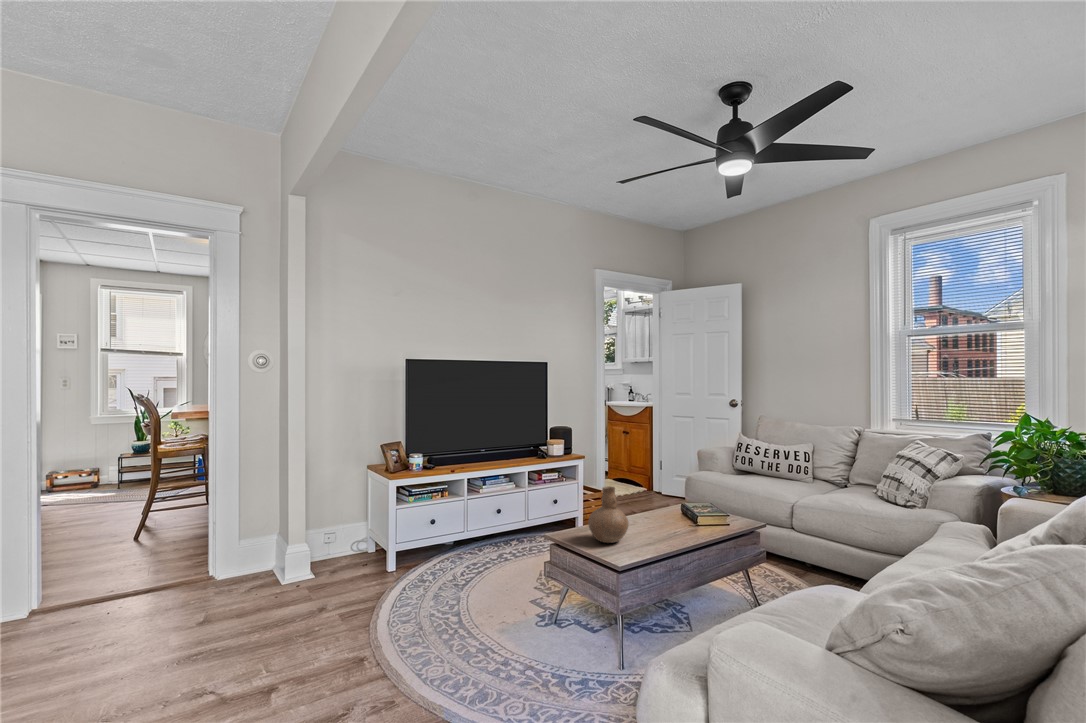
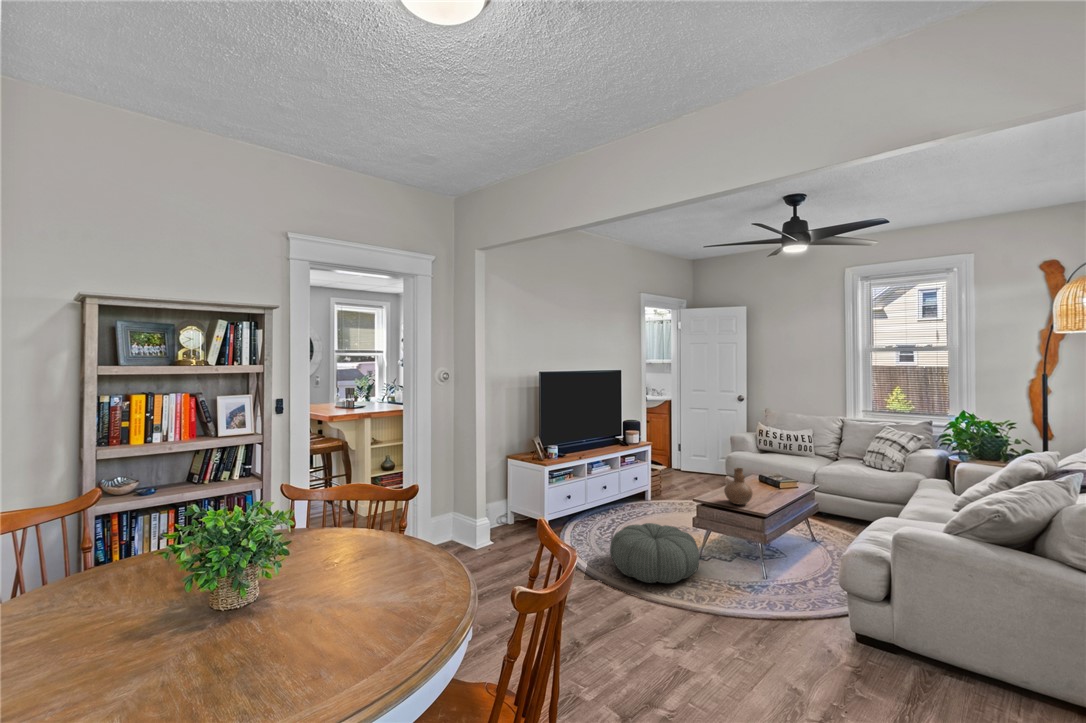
pouf: none [405,563,537,658] -> present [610,523,699,583]

